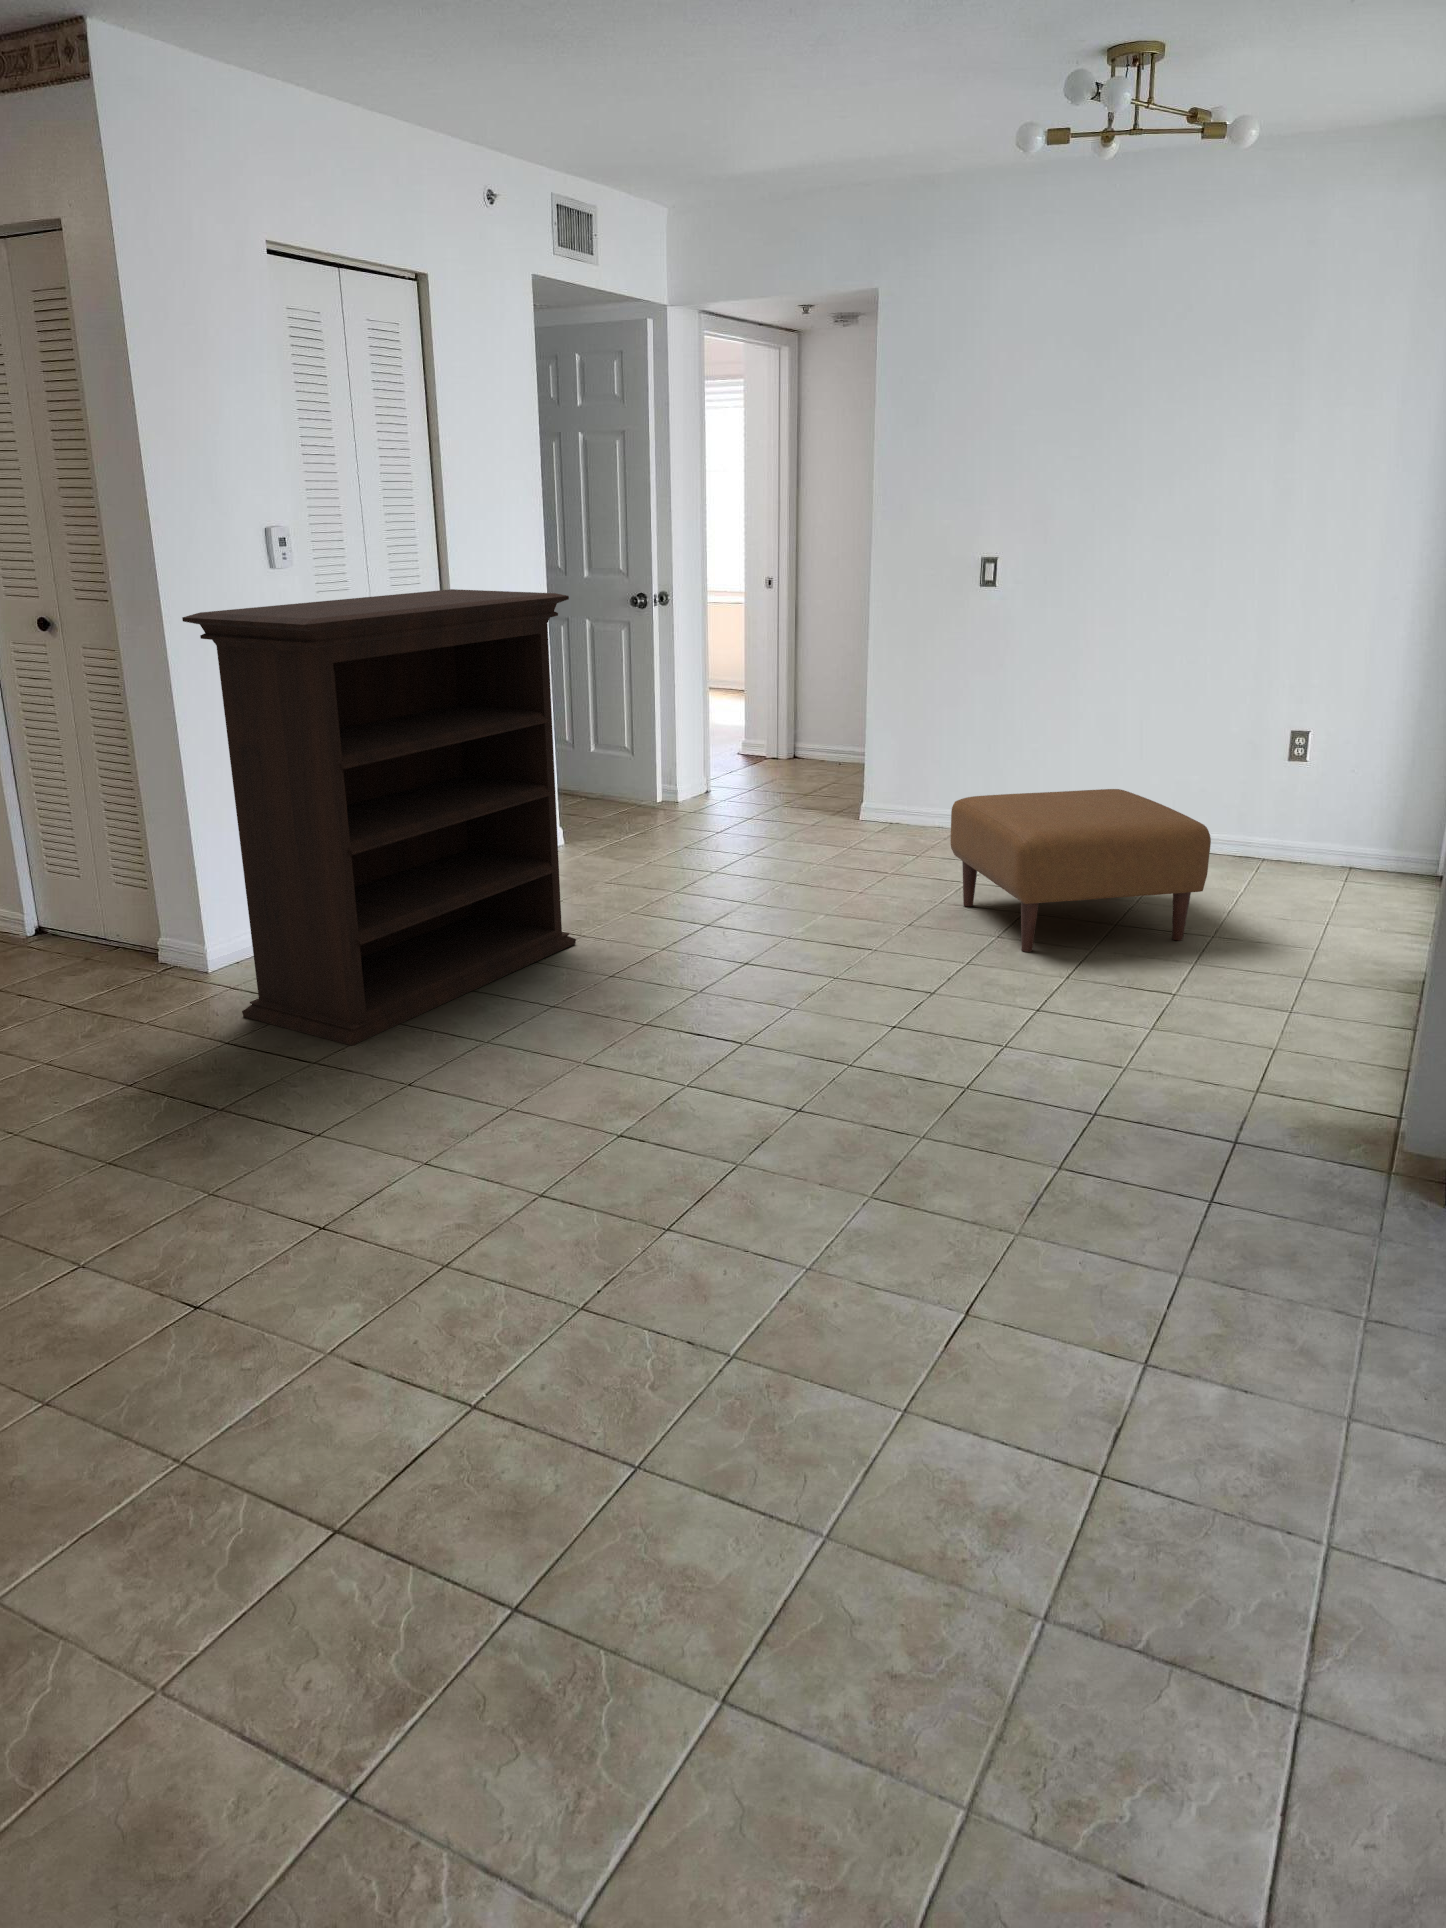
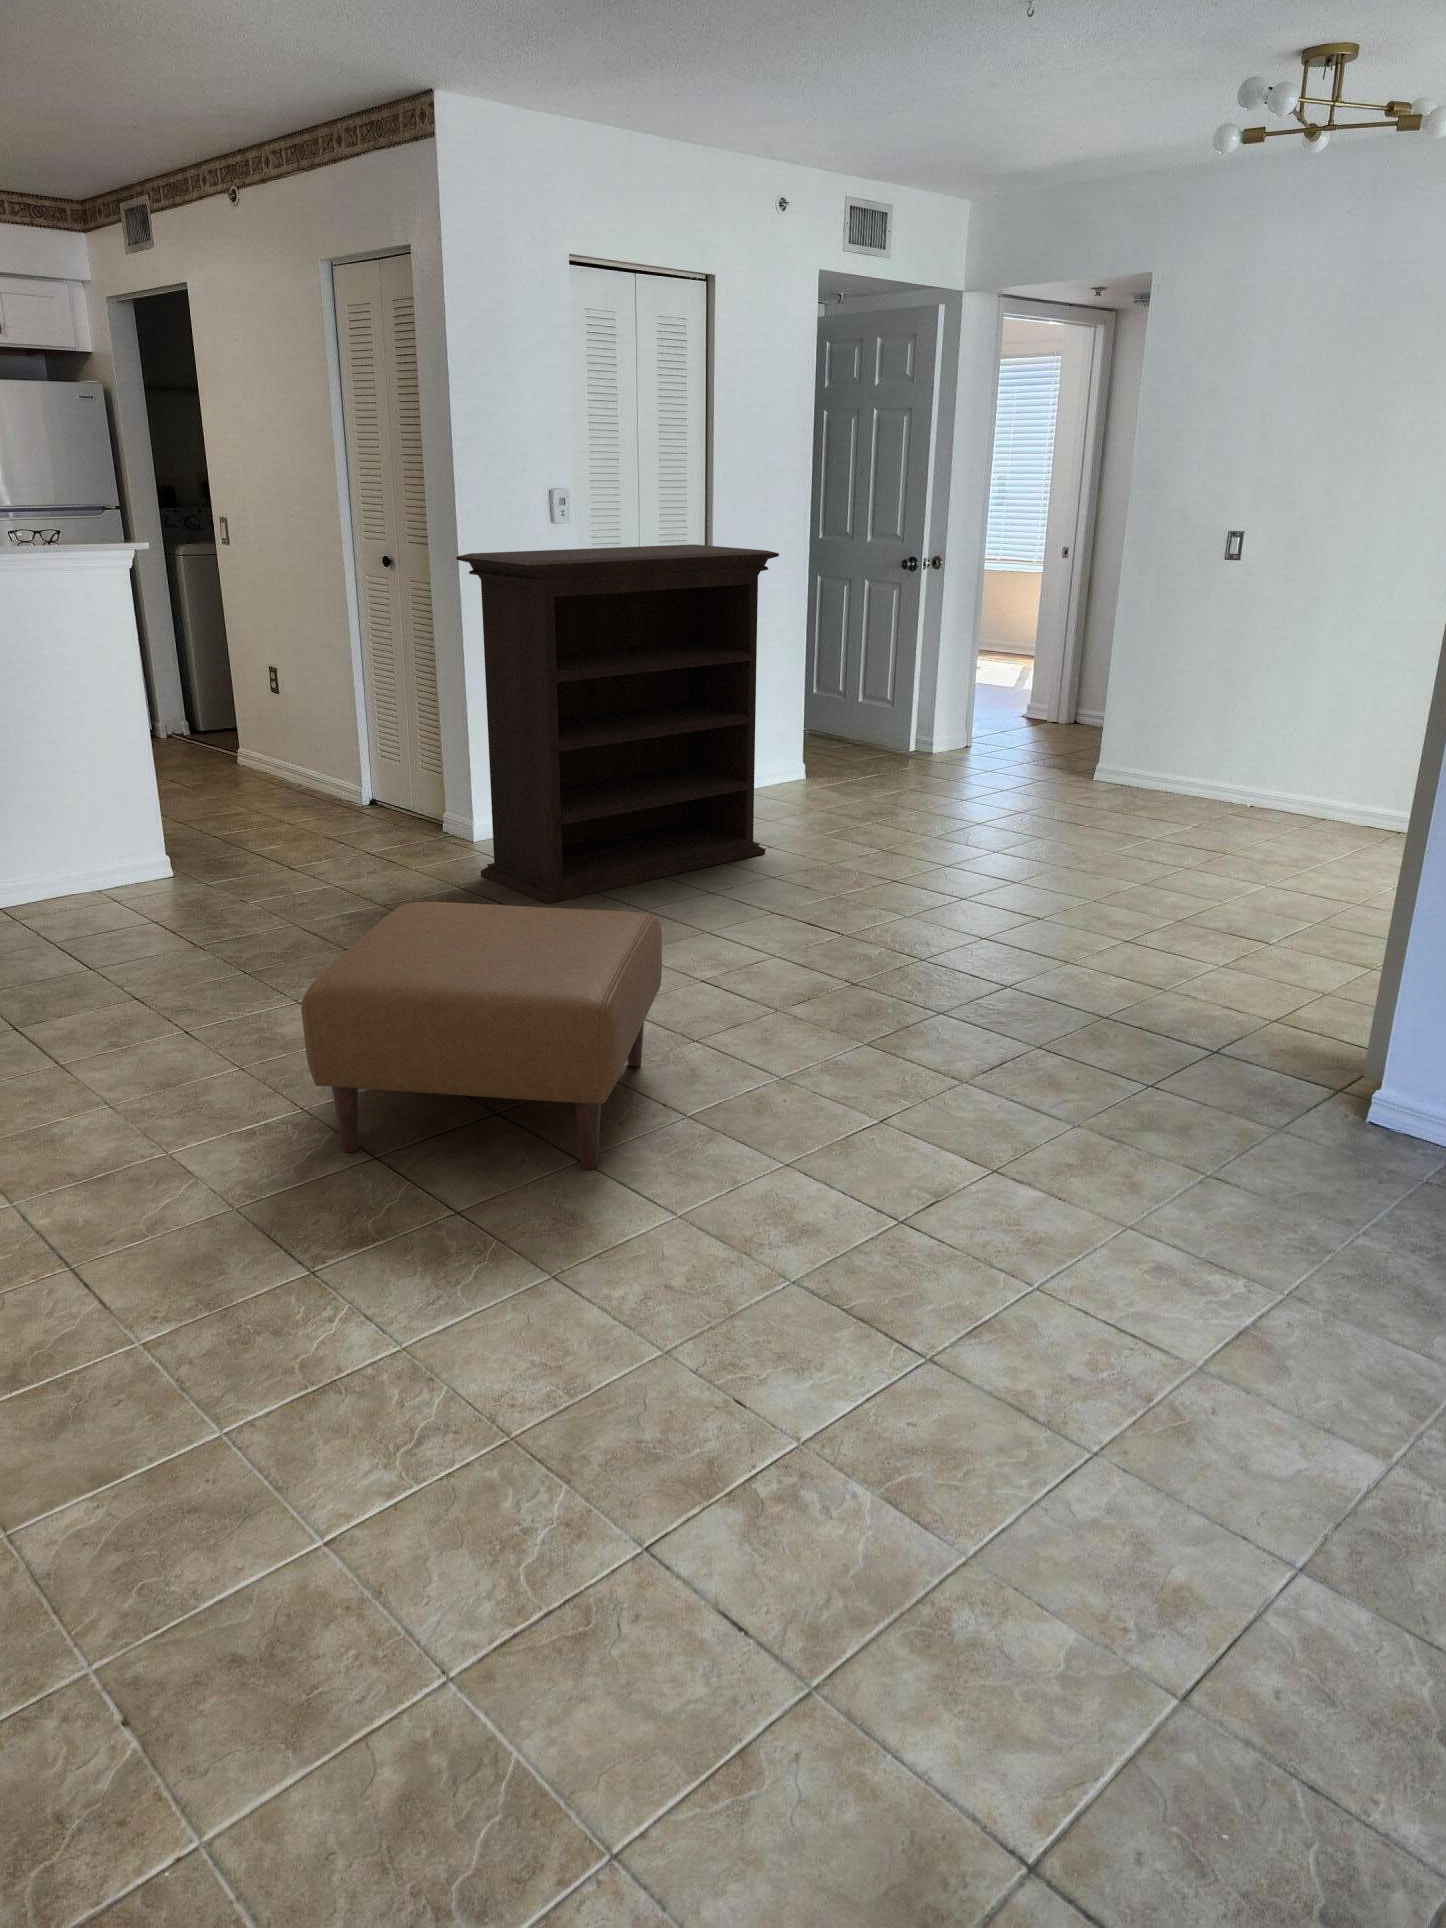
ottoman: present [951,789,1211,952] -> present [301,902,662,1170]

